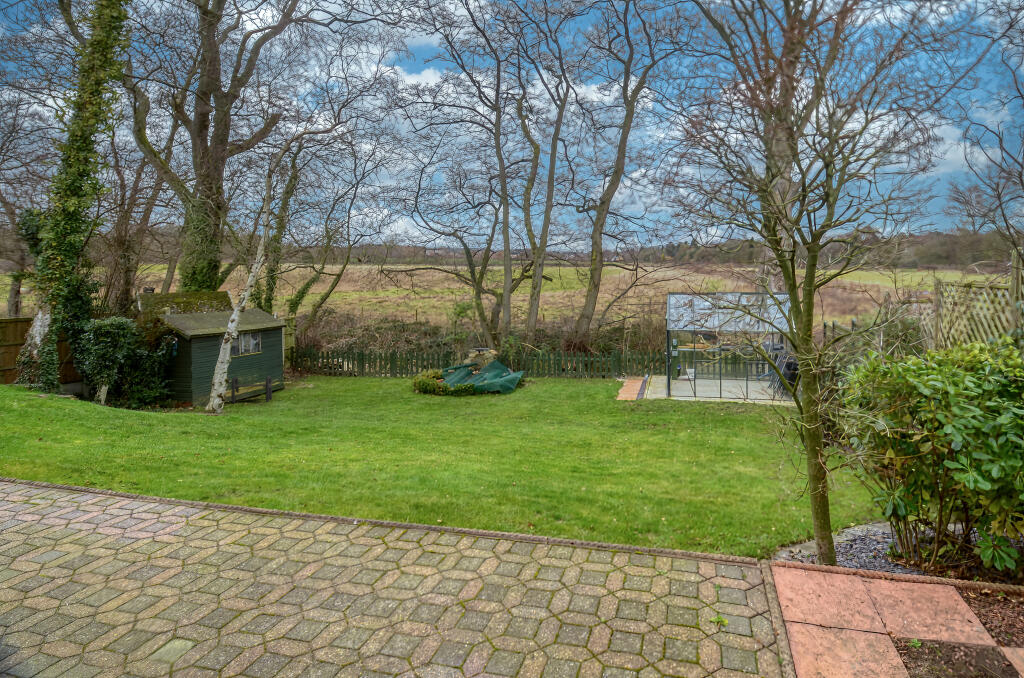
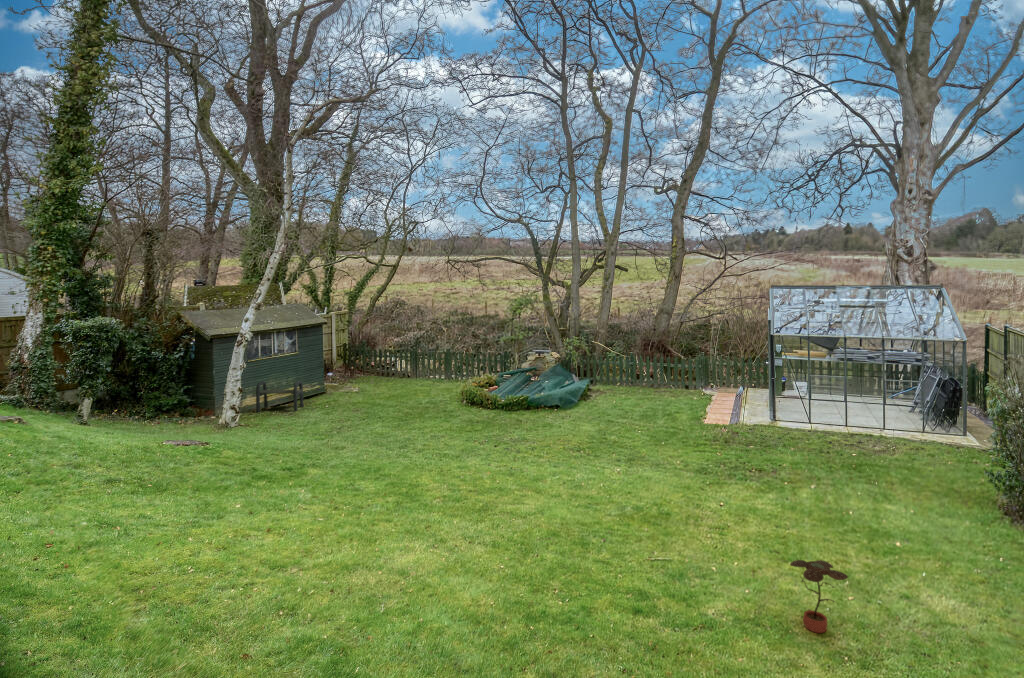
potted plant: none [637,426,663,461] -> present [790,560,848,633]

